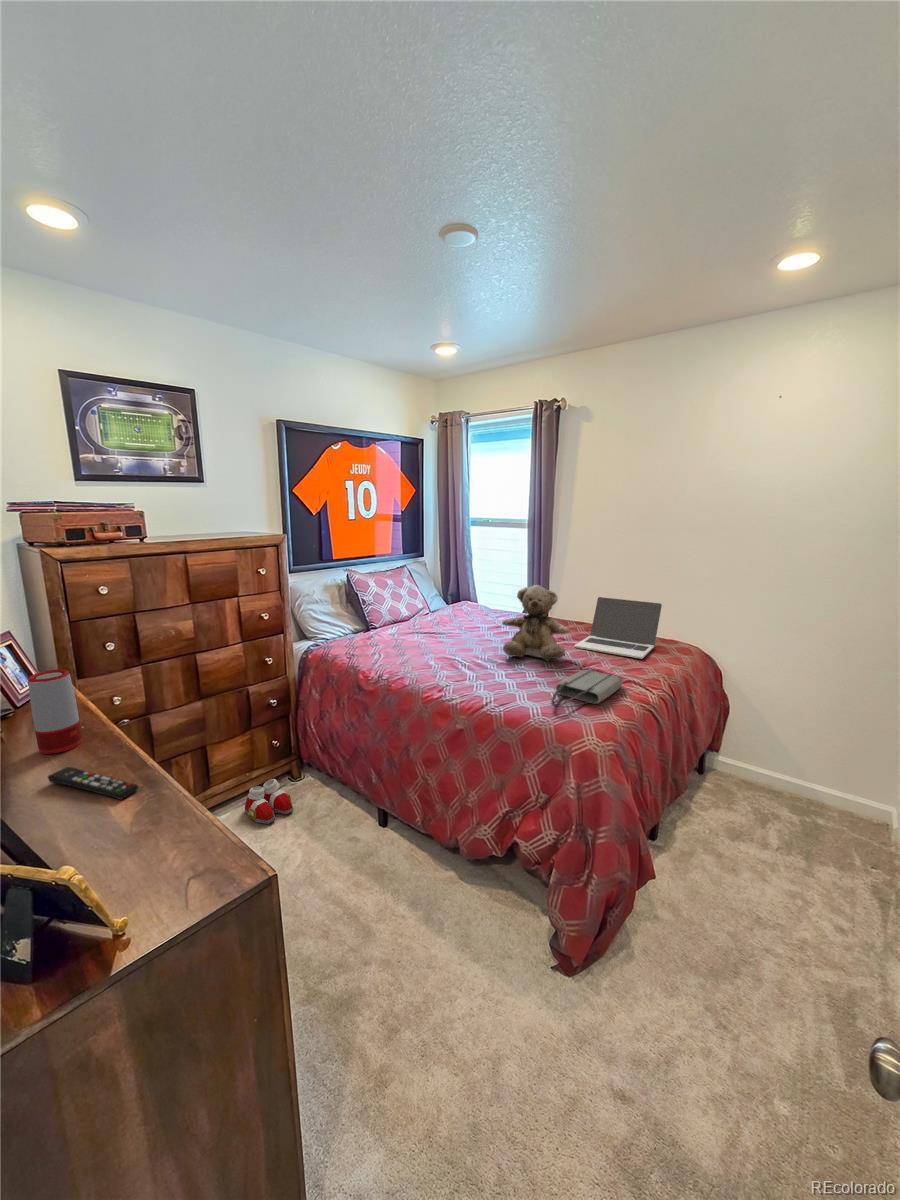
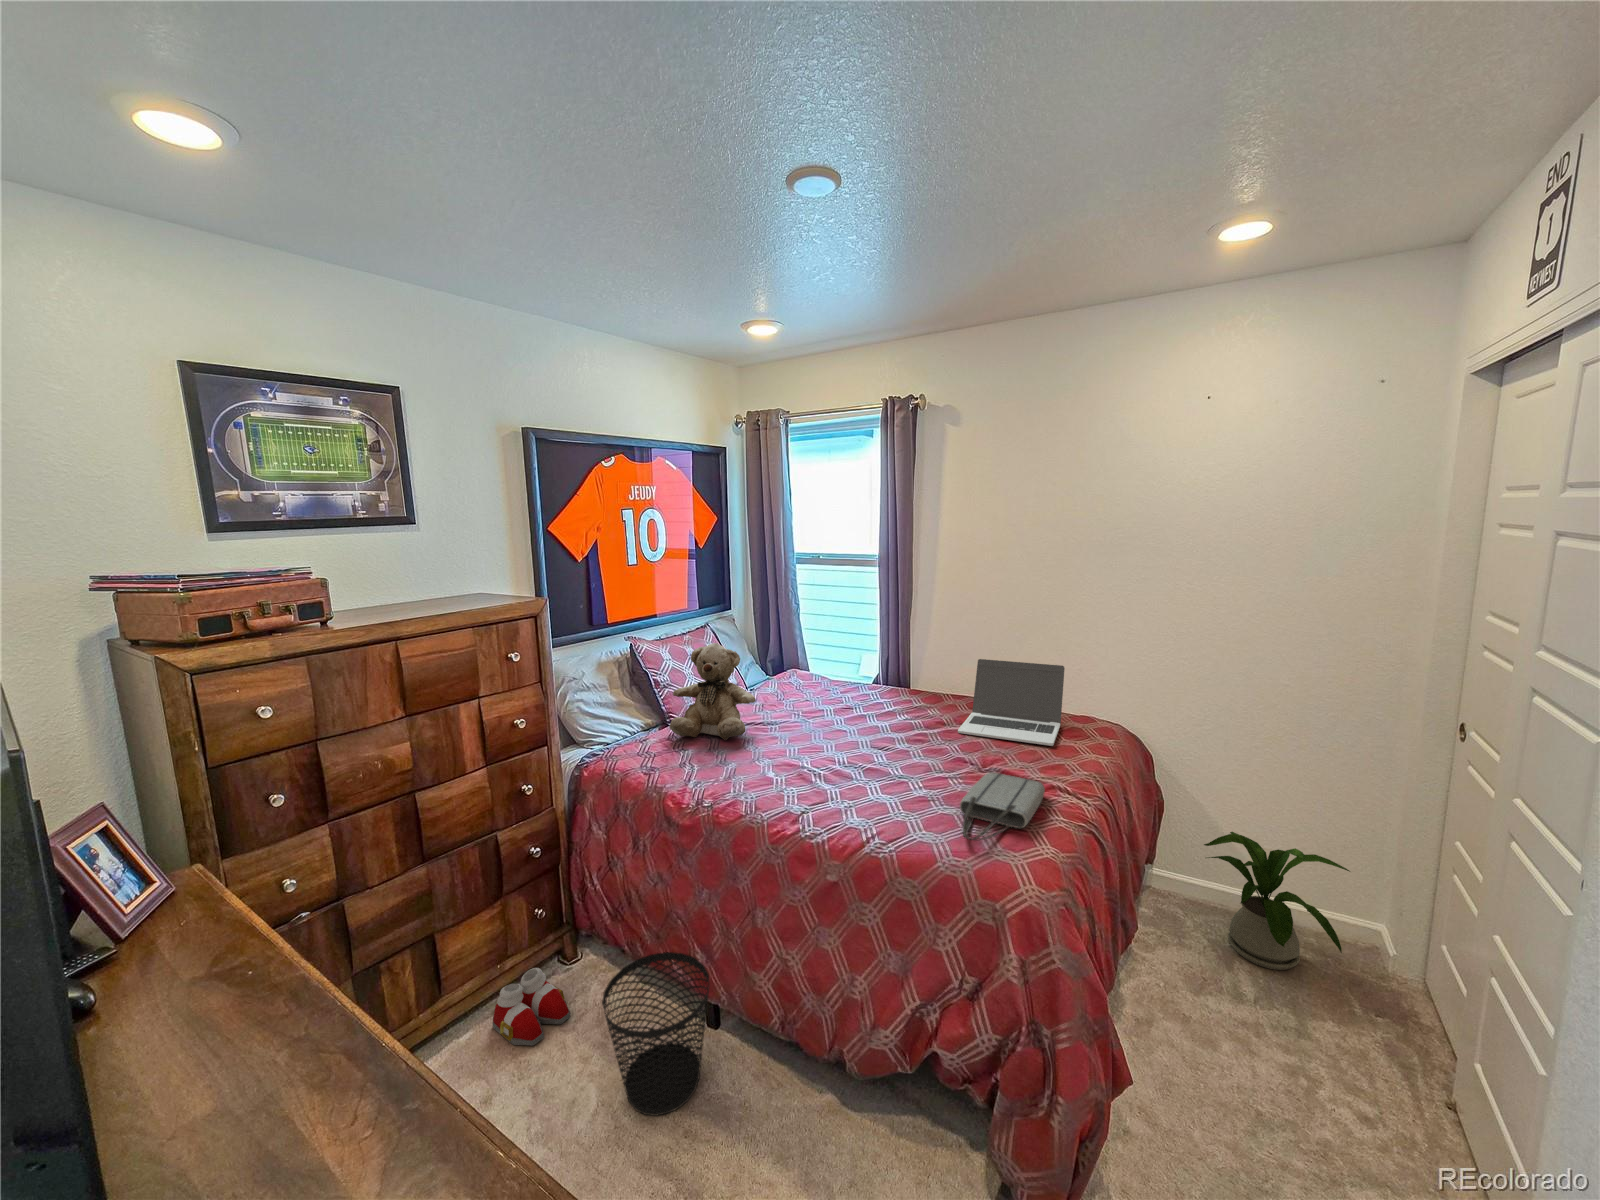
teddy bear: present [502,585,569,661] -> present [670,643,756,740]
speaker: present [28,669,82,754] -> none [148,888,246,1046]
house plant: none [755,733,868,834] -> present [1204,832,1350,970]
remote control: present [48,767,138,800] -> none [192,1083,373,1153]
wastebasket: none [307,772,378,870] -> present [602,952,709,1116]

